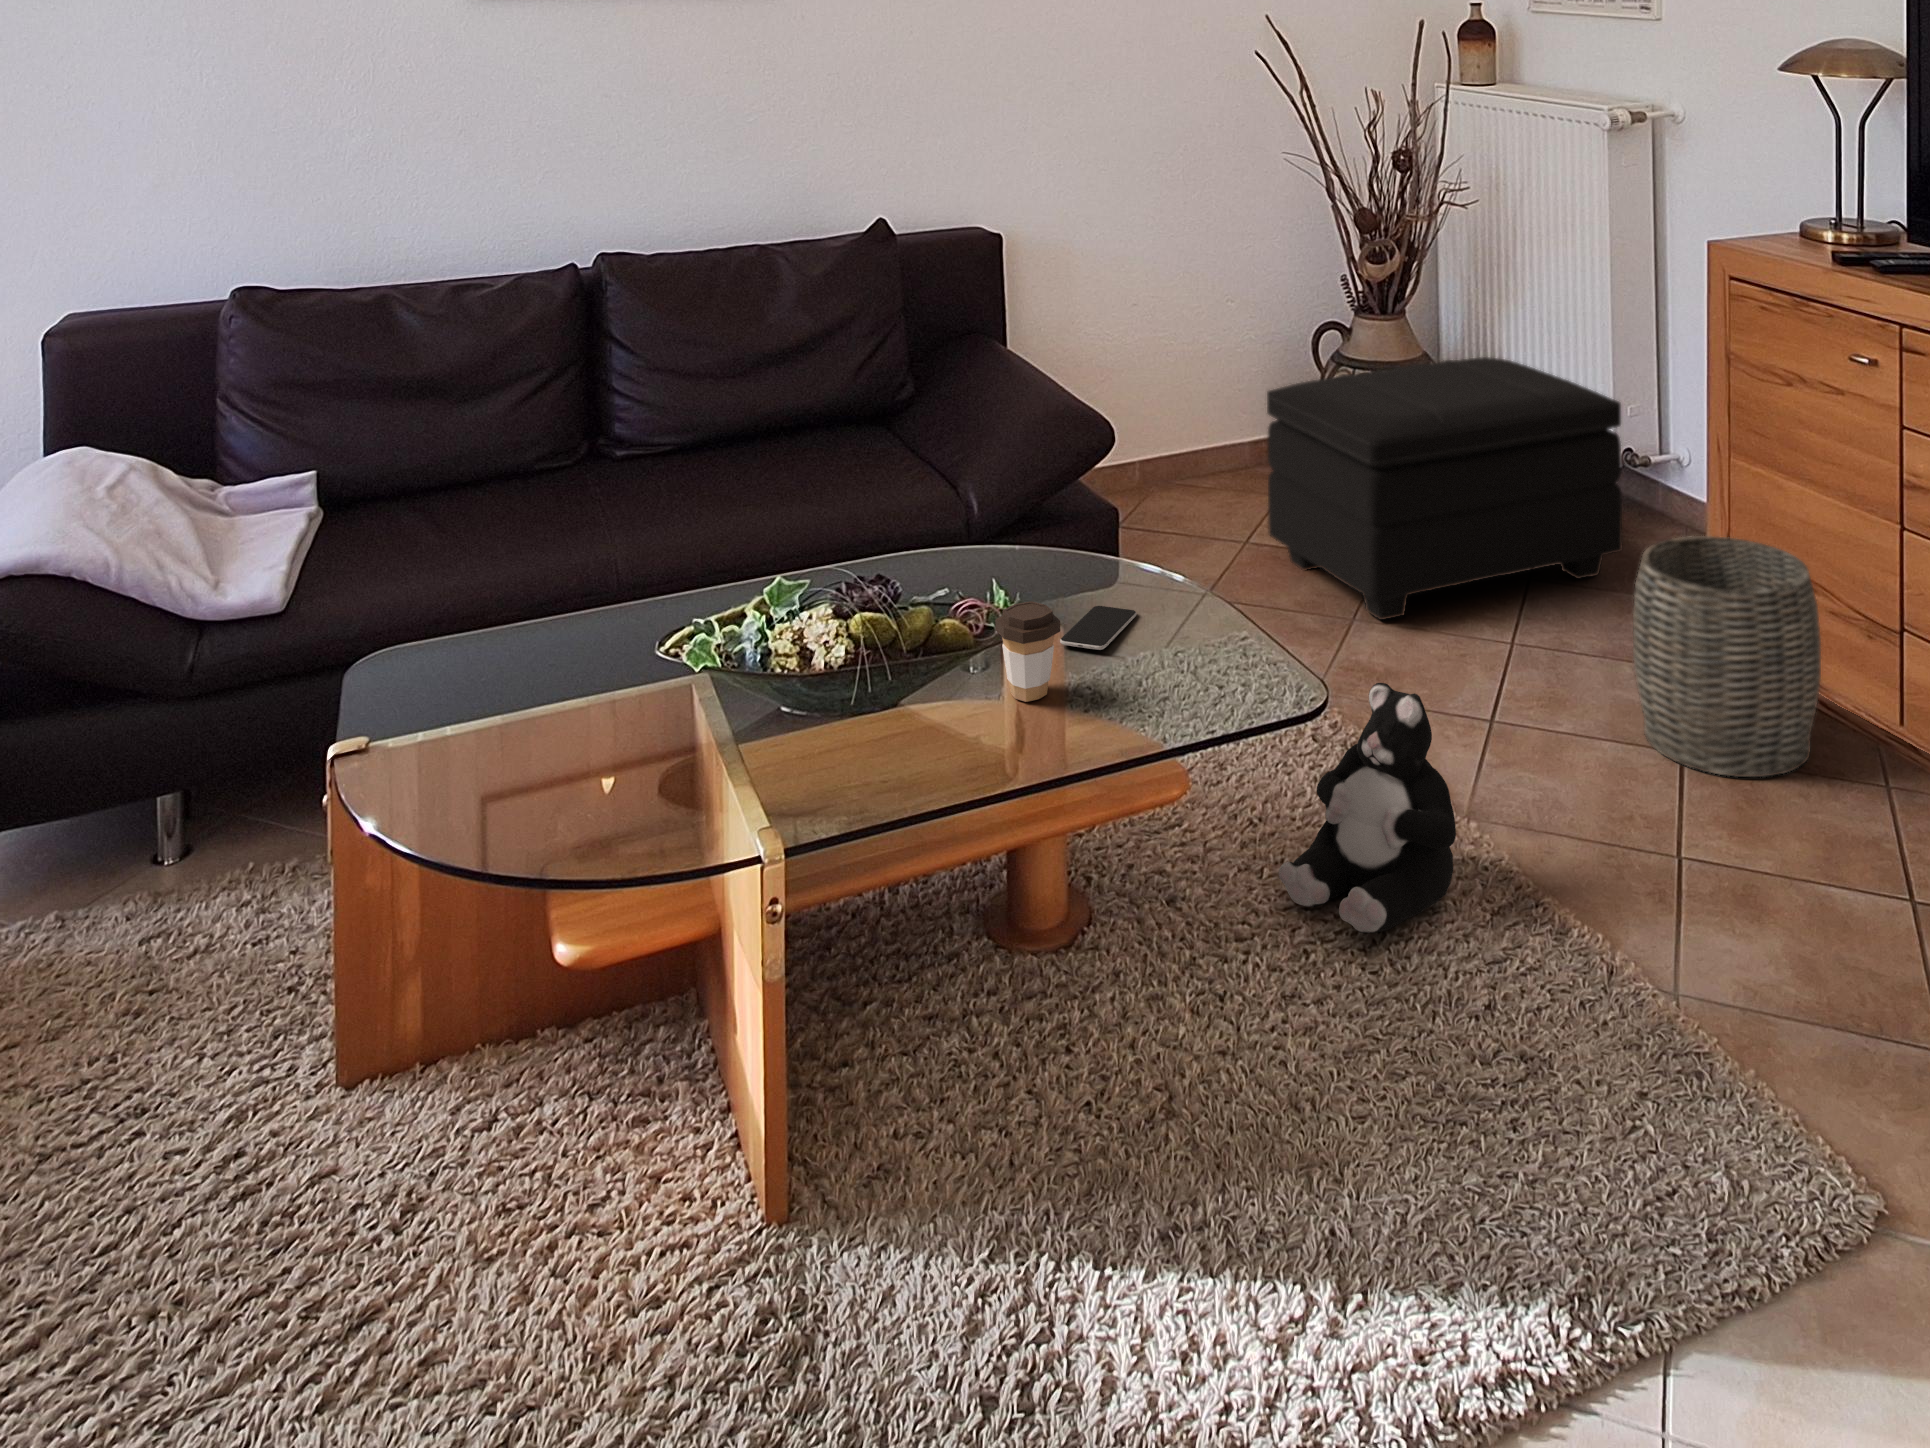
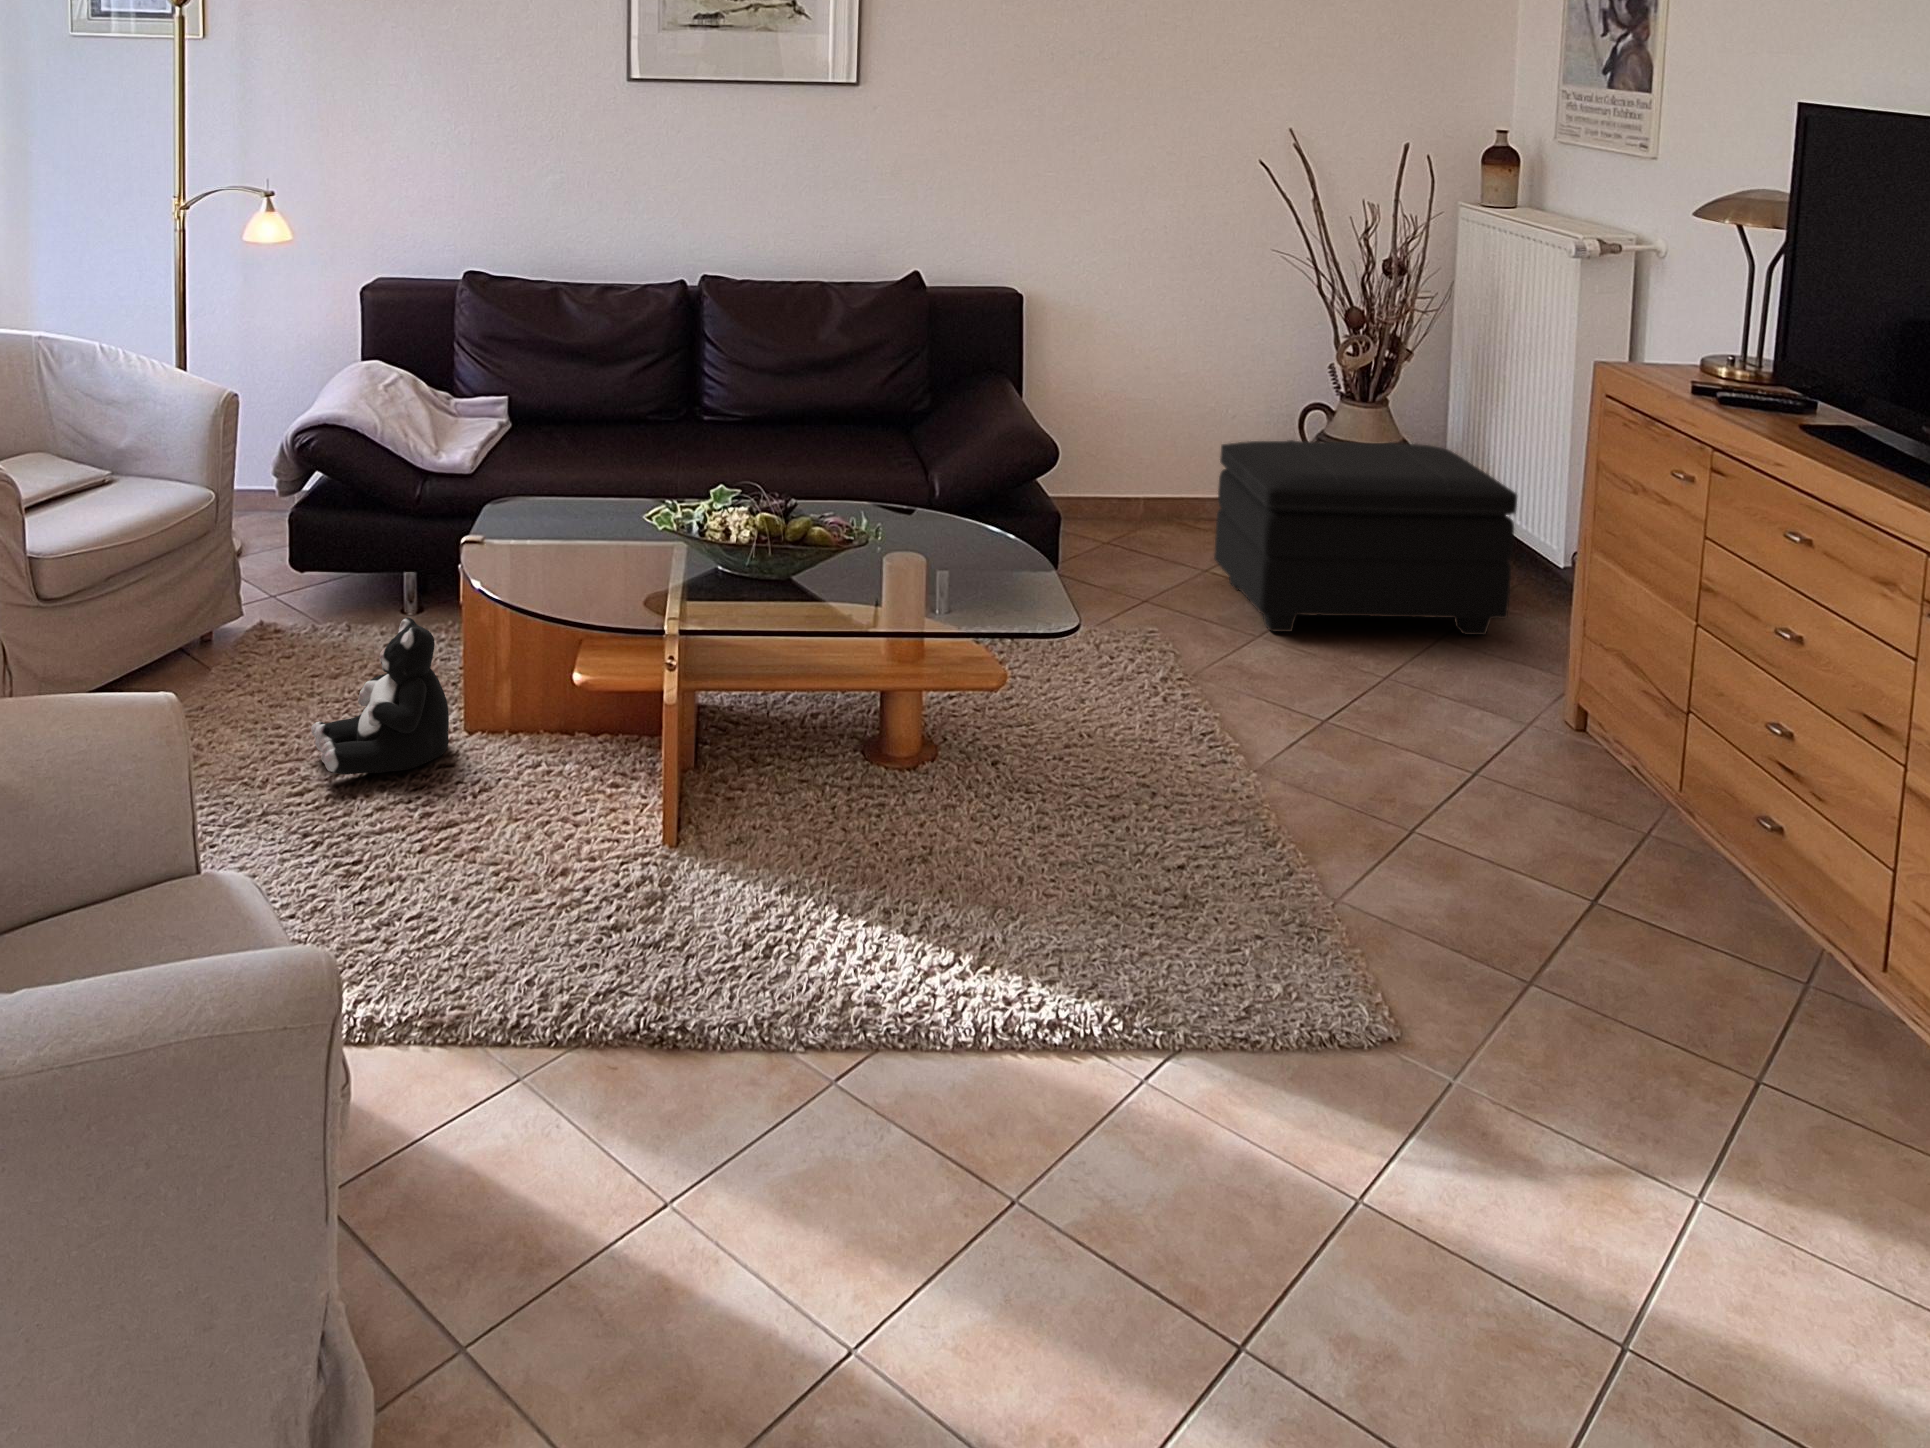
woven basket: present [1633,536,1821,777] -> none [1422,595,1578,784]
coffee cup: present [995,601,1060,702] -> none [872,531,913,595]
smartphone: present [1060,606,1136,650] -> none [930,553,995,576]
plush toy: present [1279,683,1456,933] -> present [311,618,449,775]

